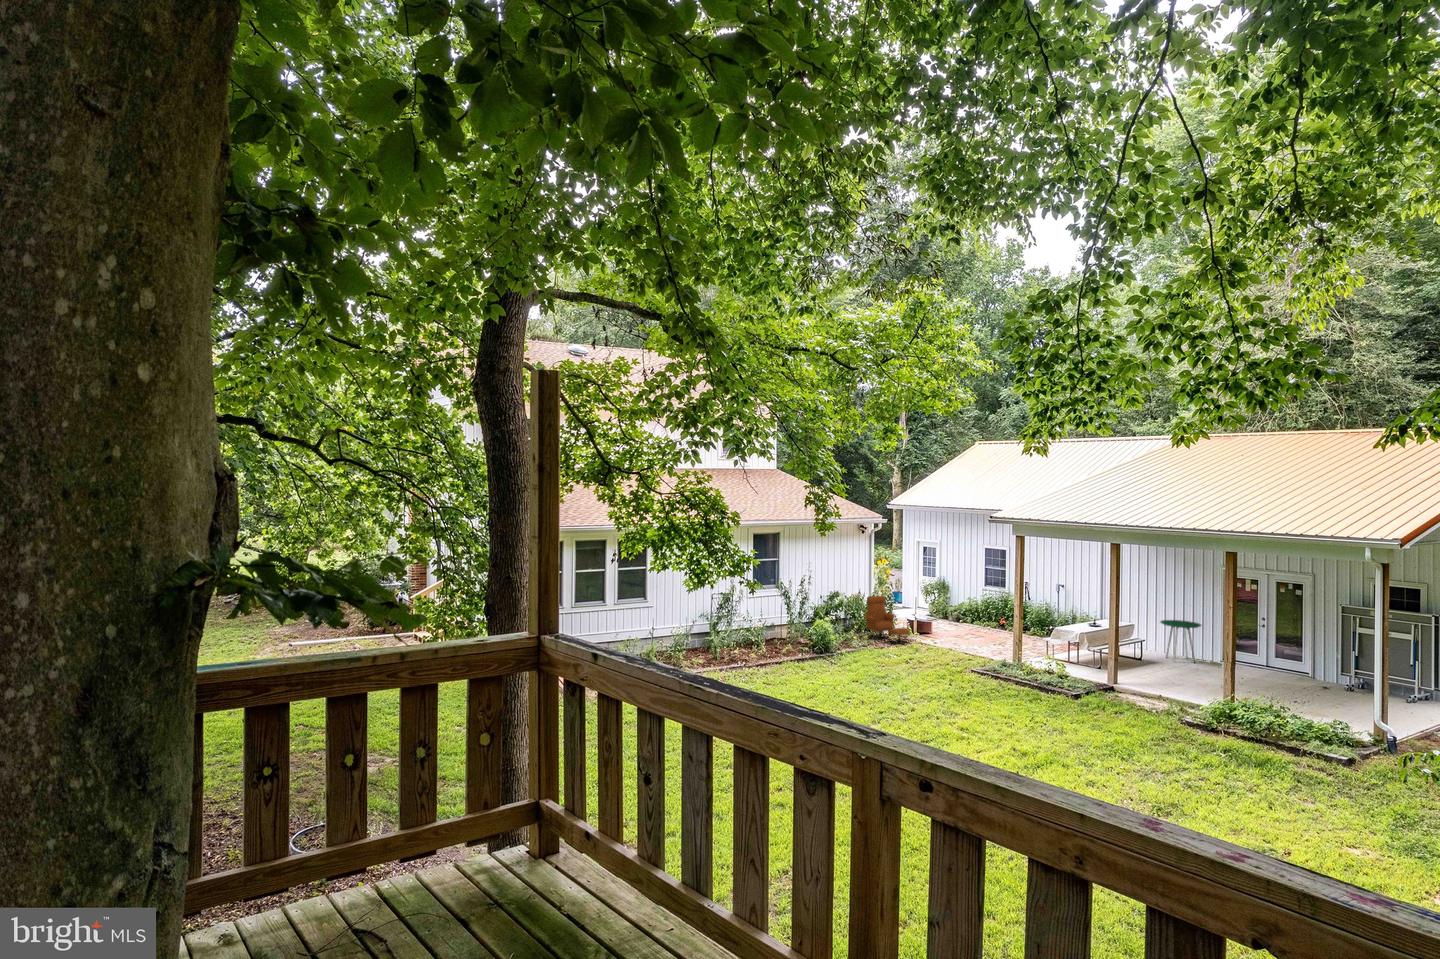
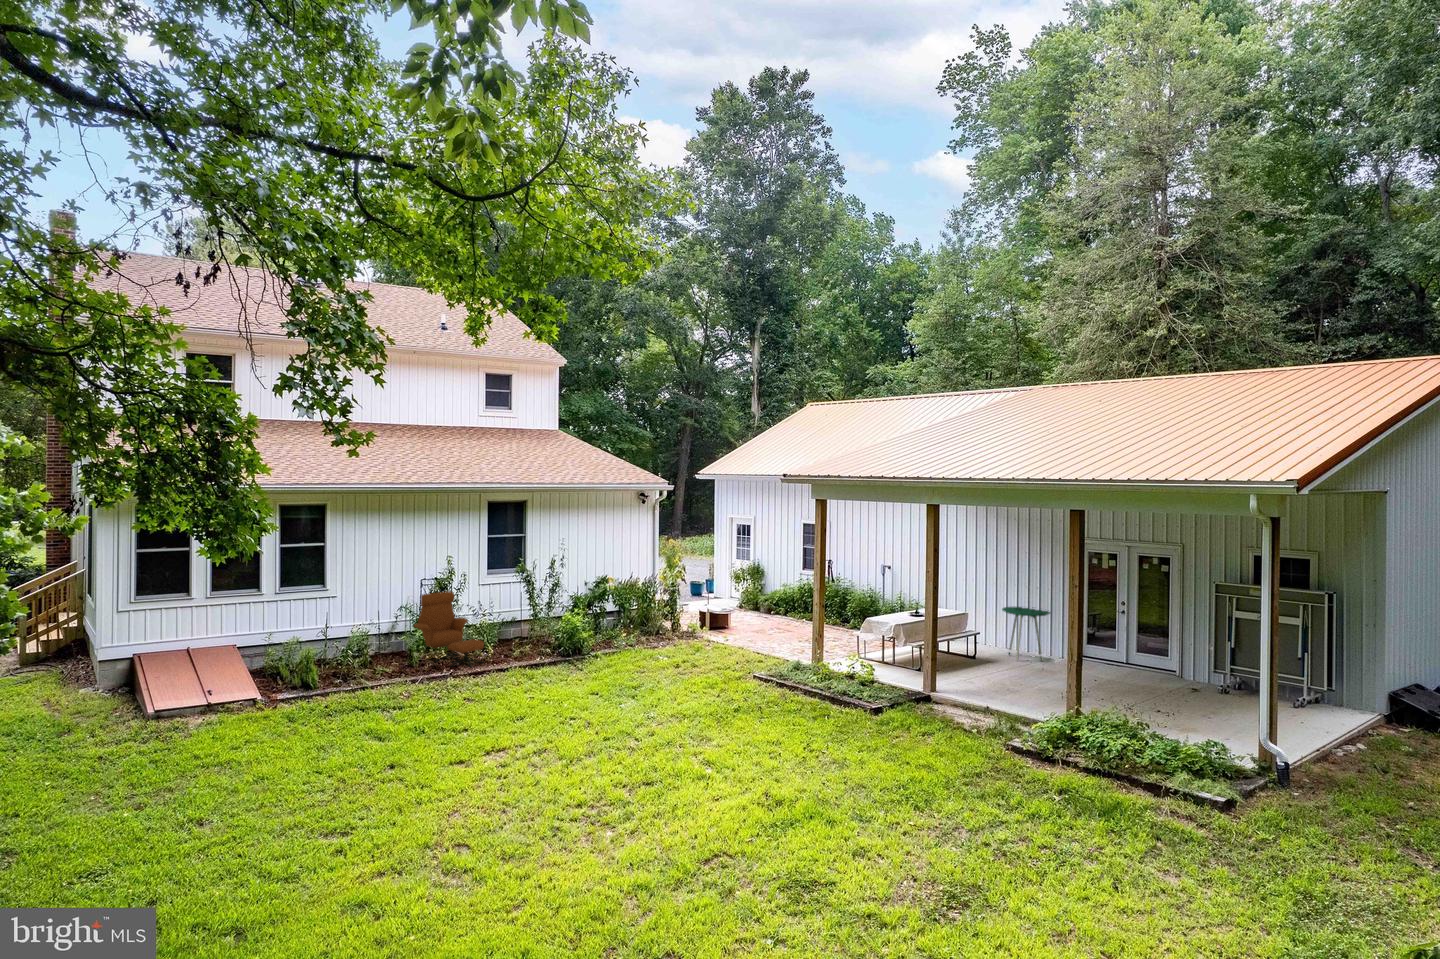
lounge chair: present [864,596,910,645] -> present [414,591,484,667]

